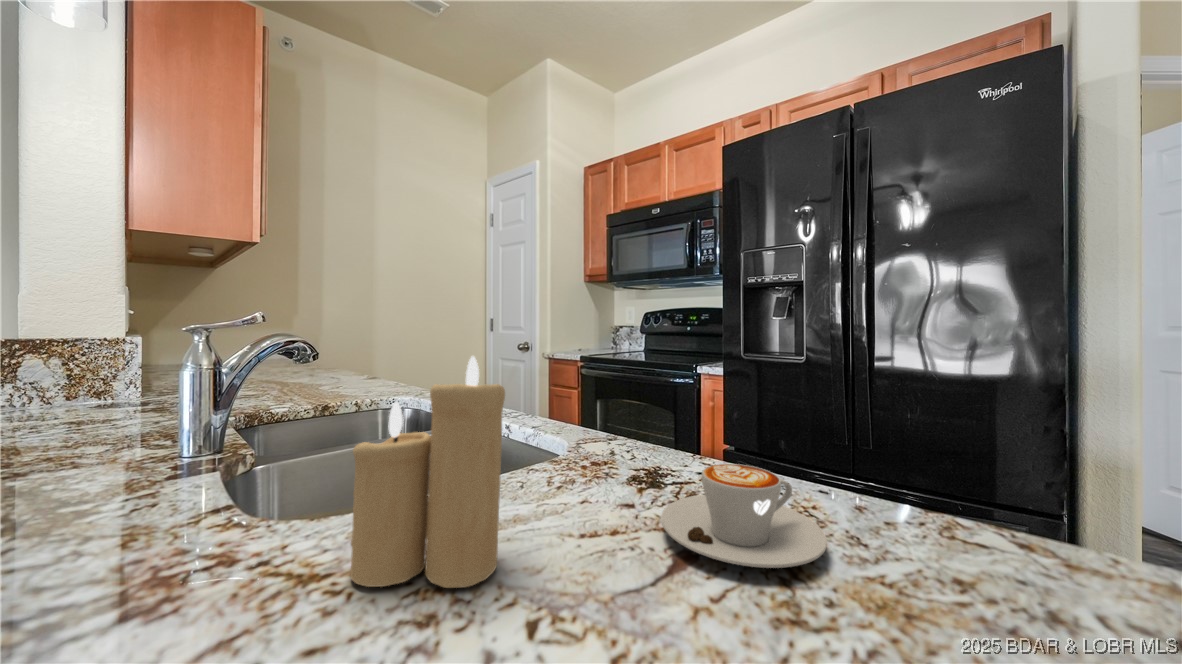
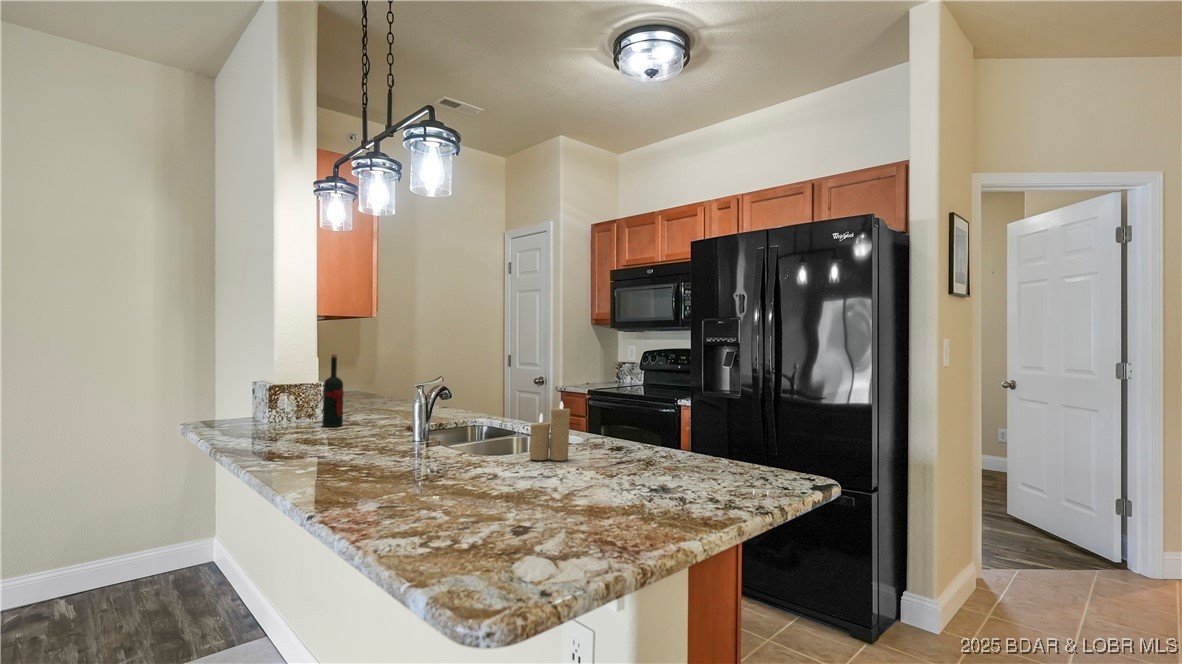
wine bottle: none [75,280,126,416] -> present [322,355,344,427]
coffee cup: present [661,464,827,568] -> none [615,435,663,459]

